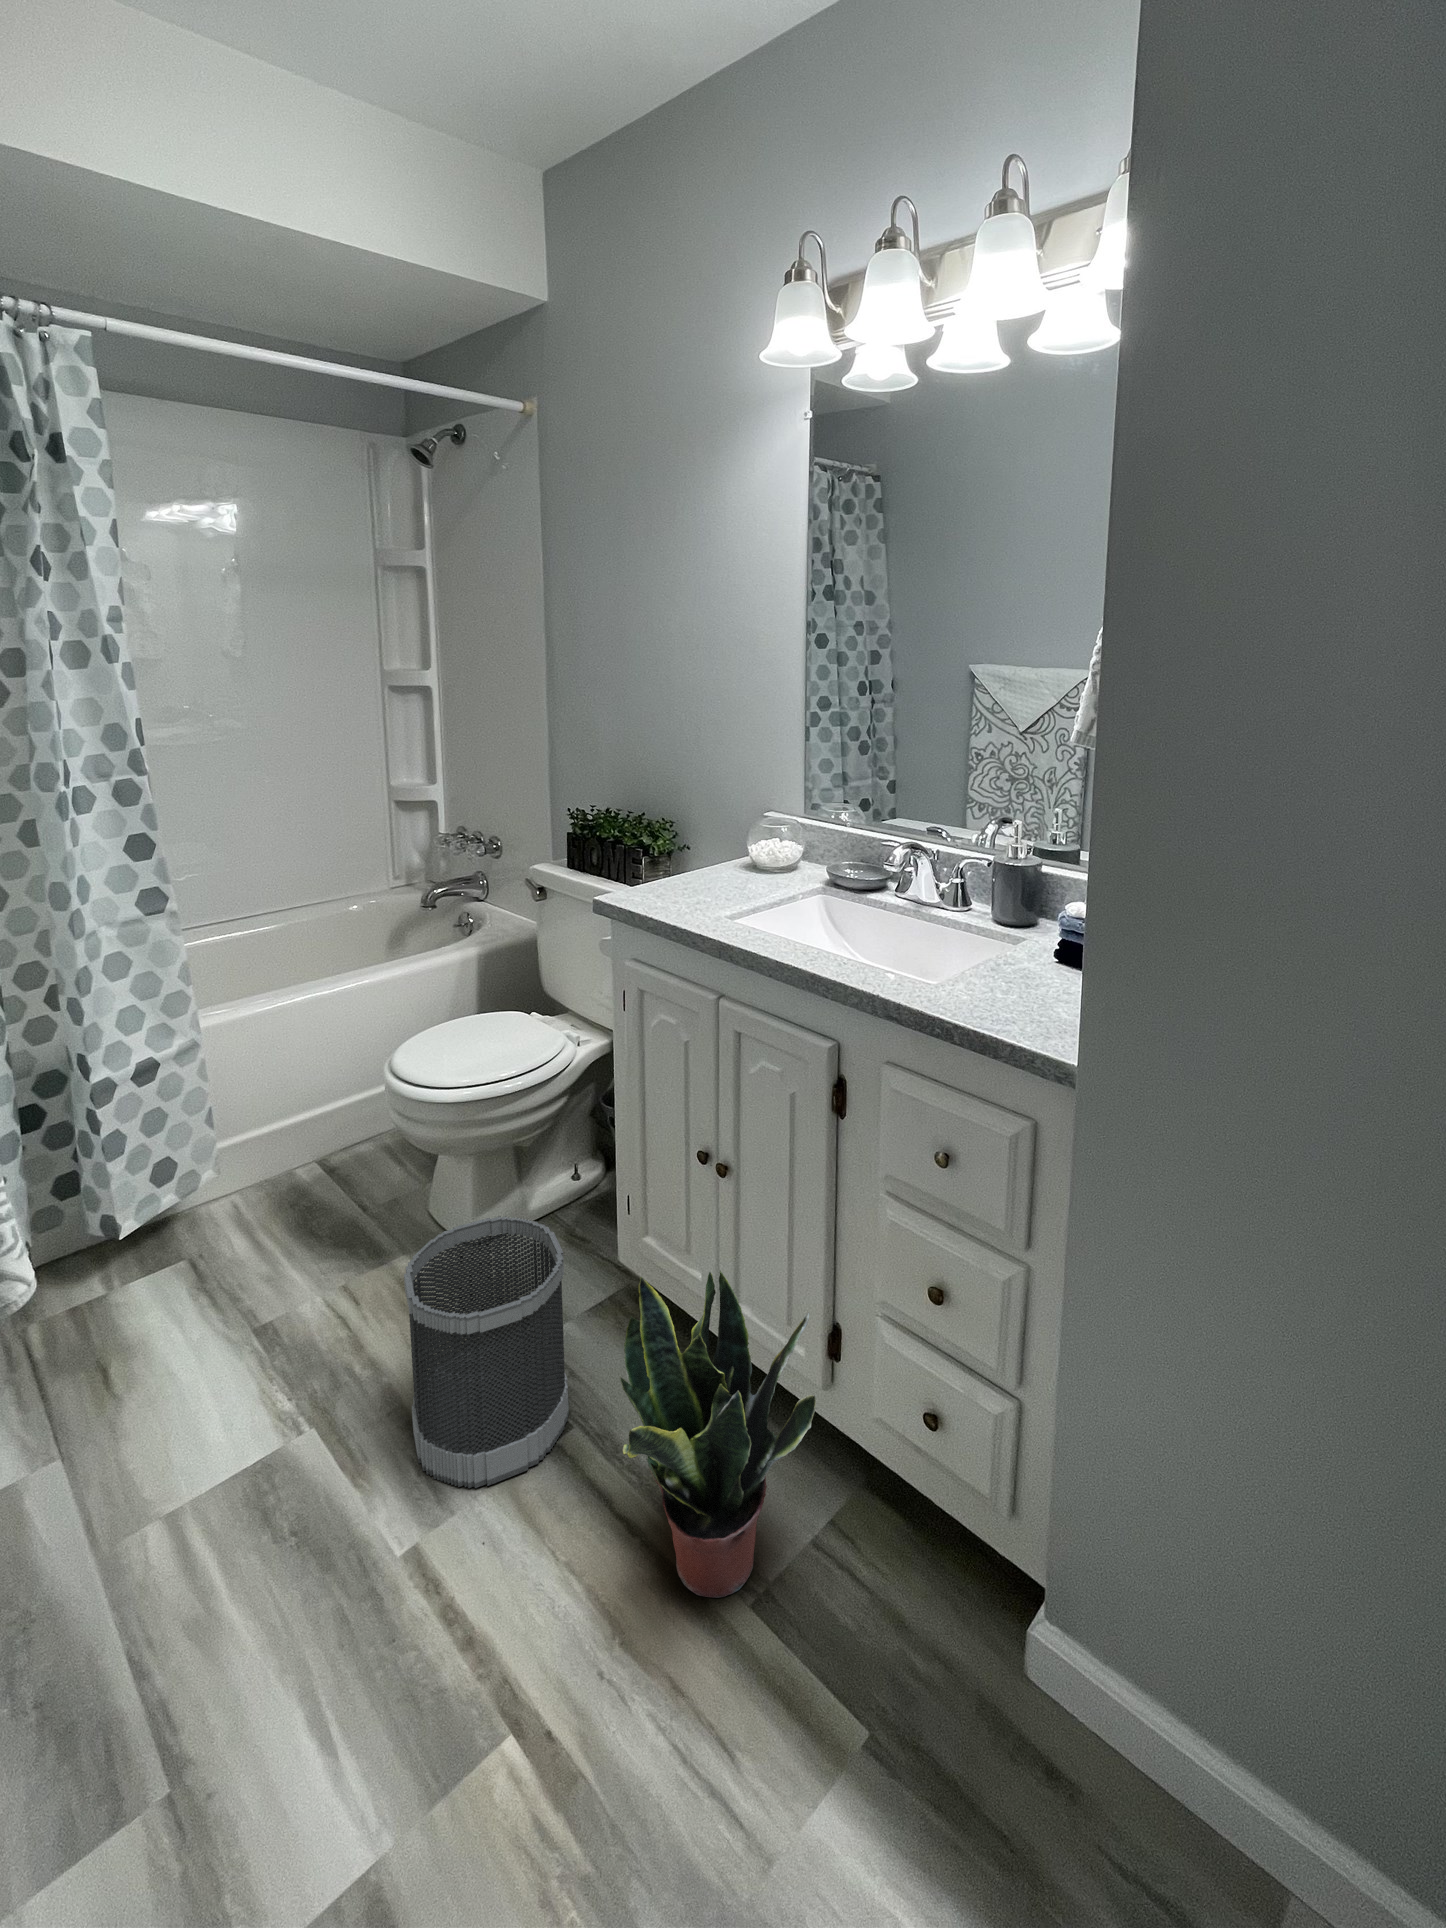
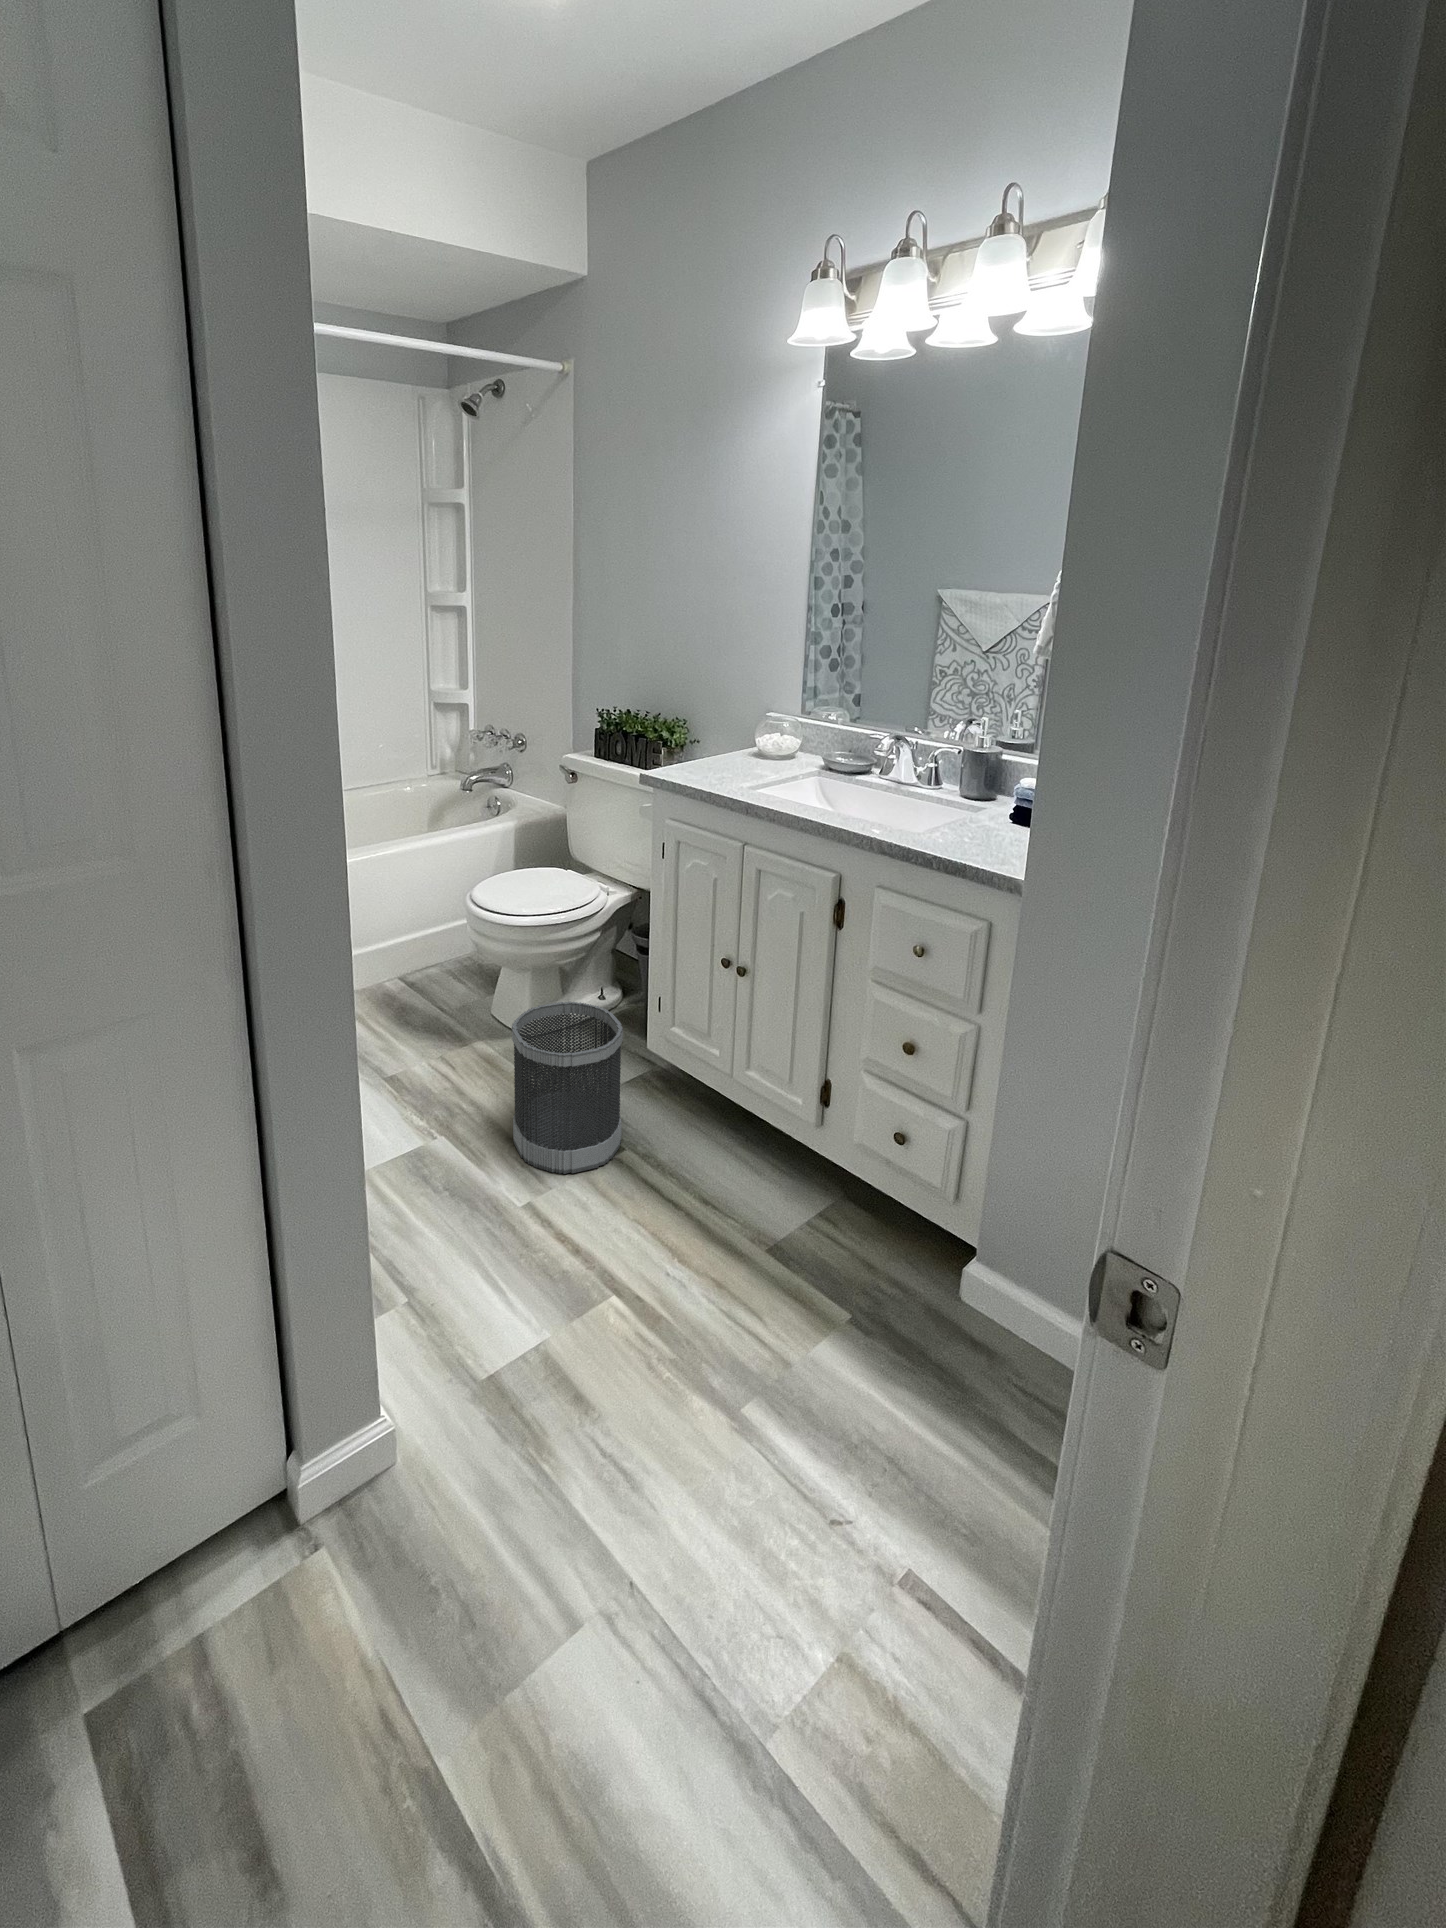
potted plant: present [619,1271,816,1598] -> none [676,1026,818,1243]

